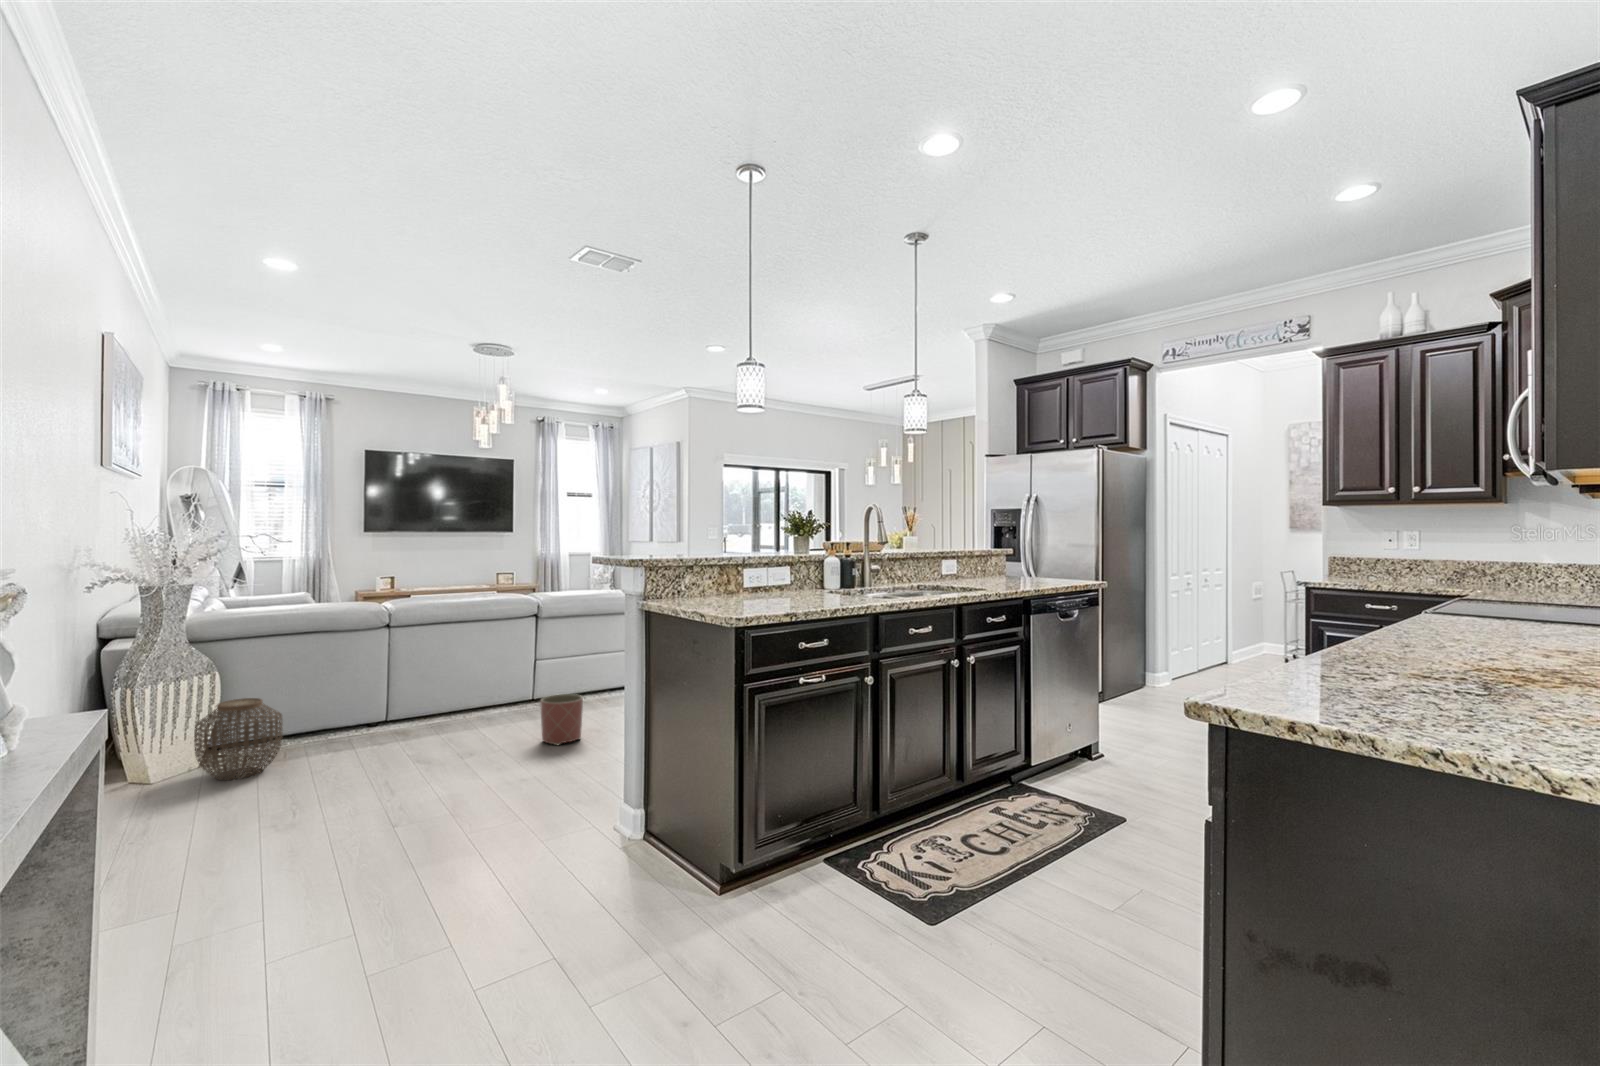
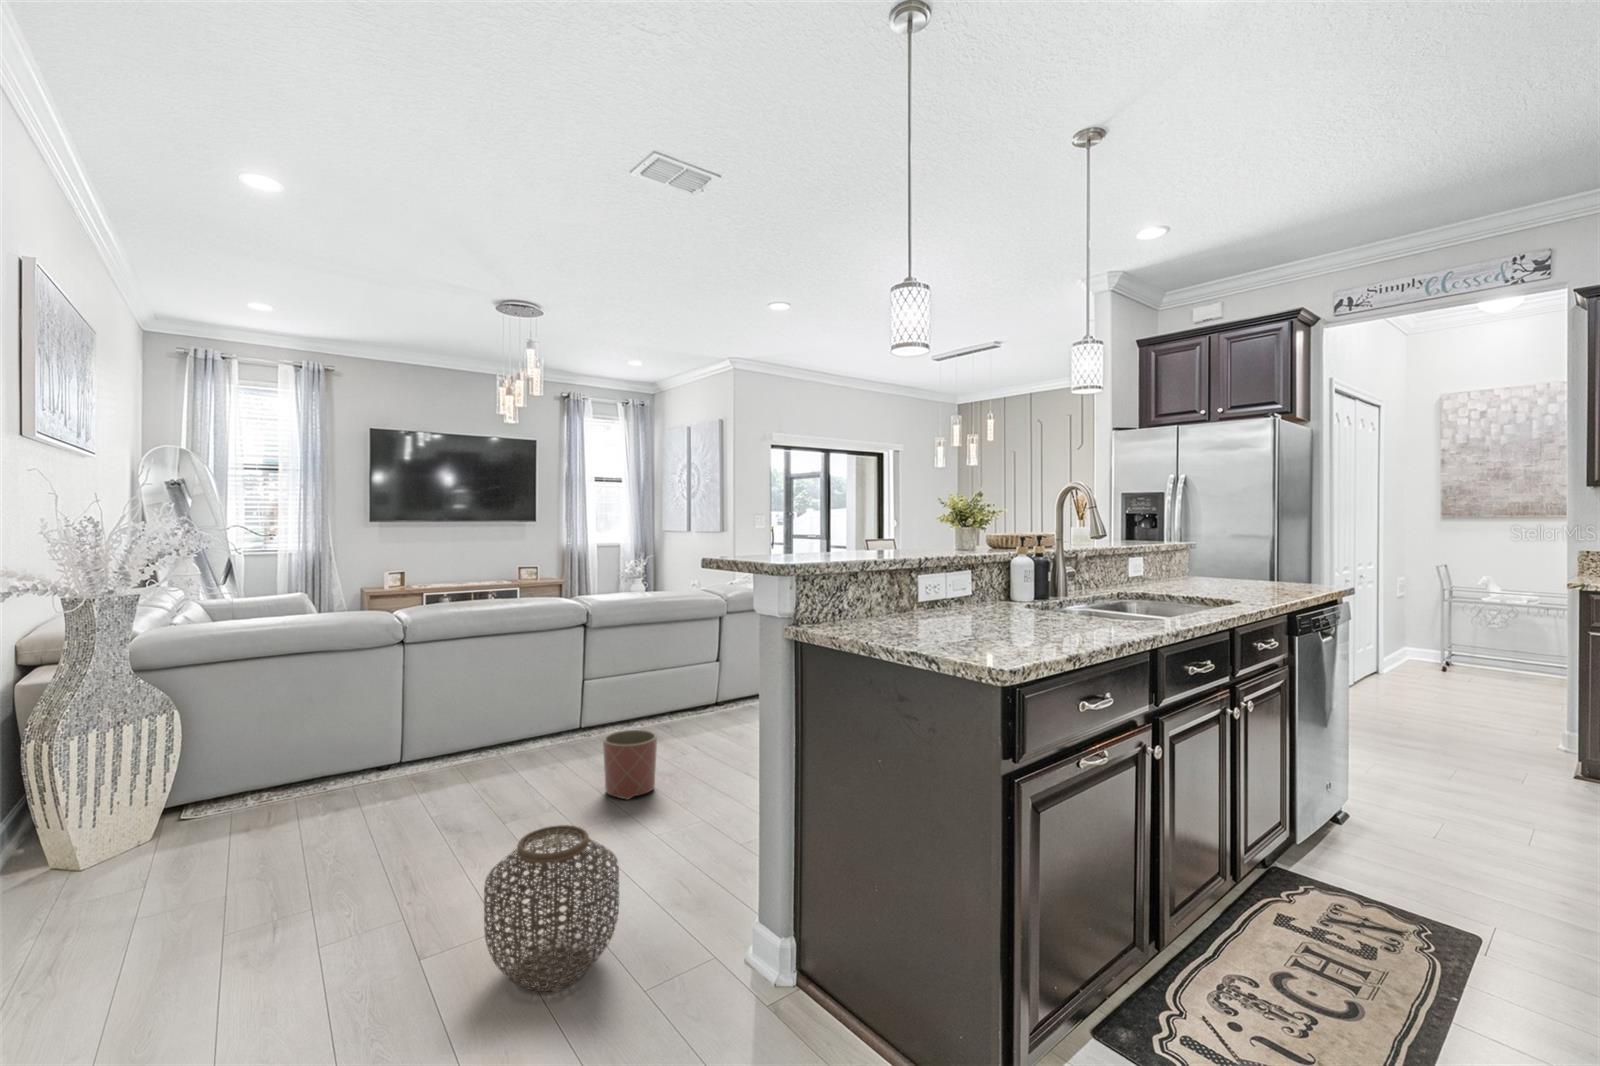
woven basket: present [195,698,282,780] -> present [484,825,619,991]

